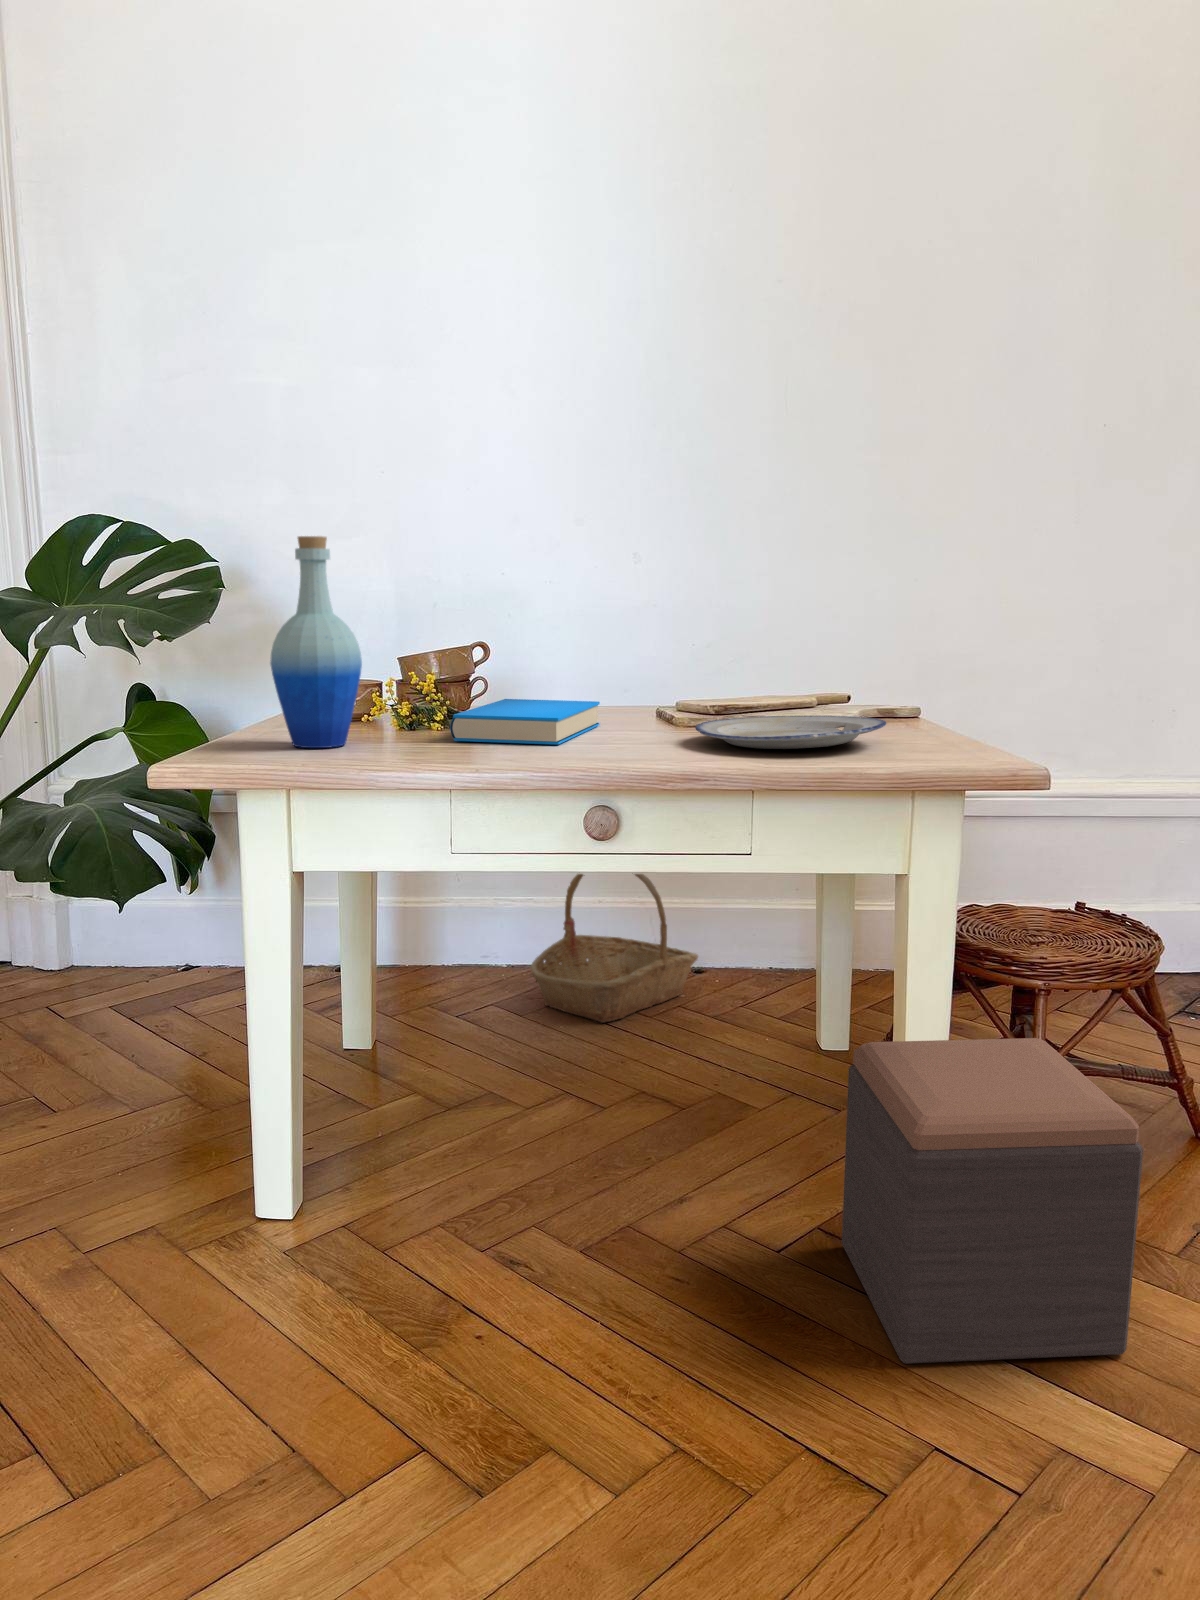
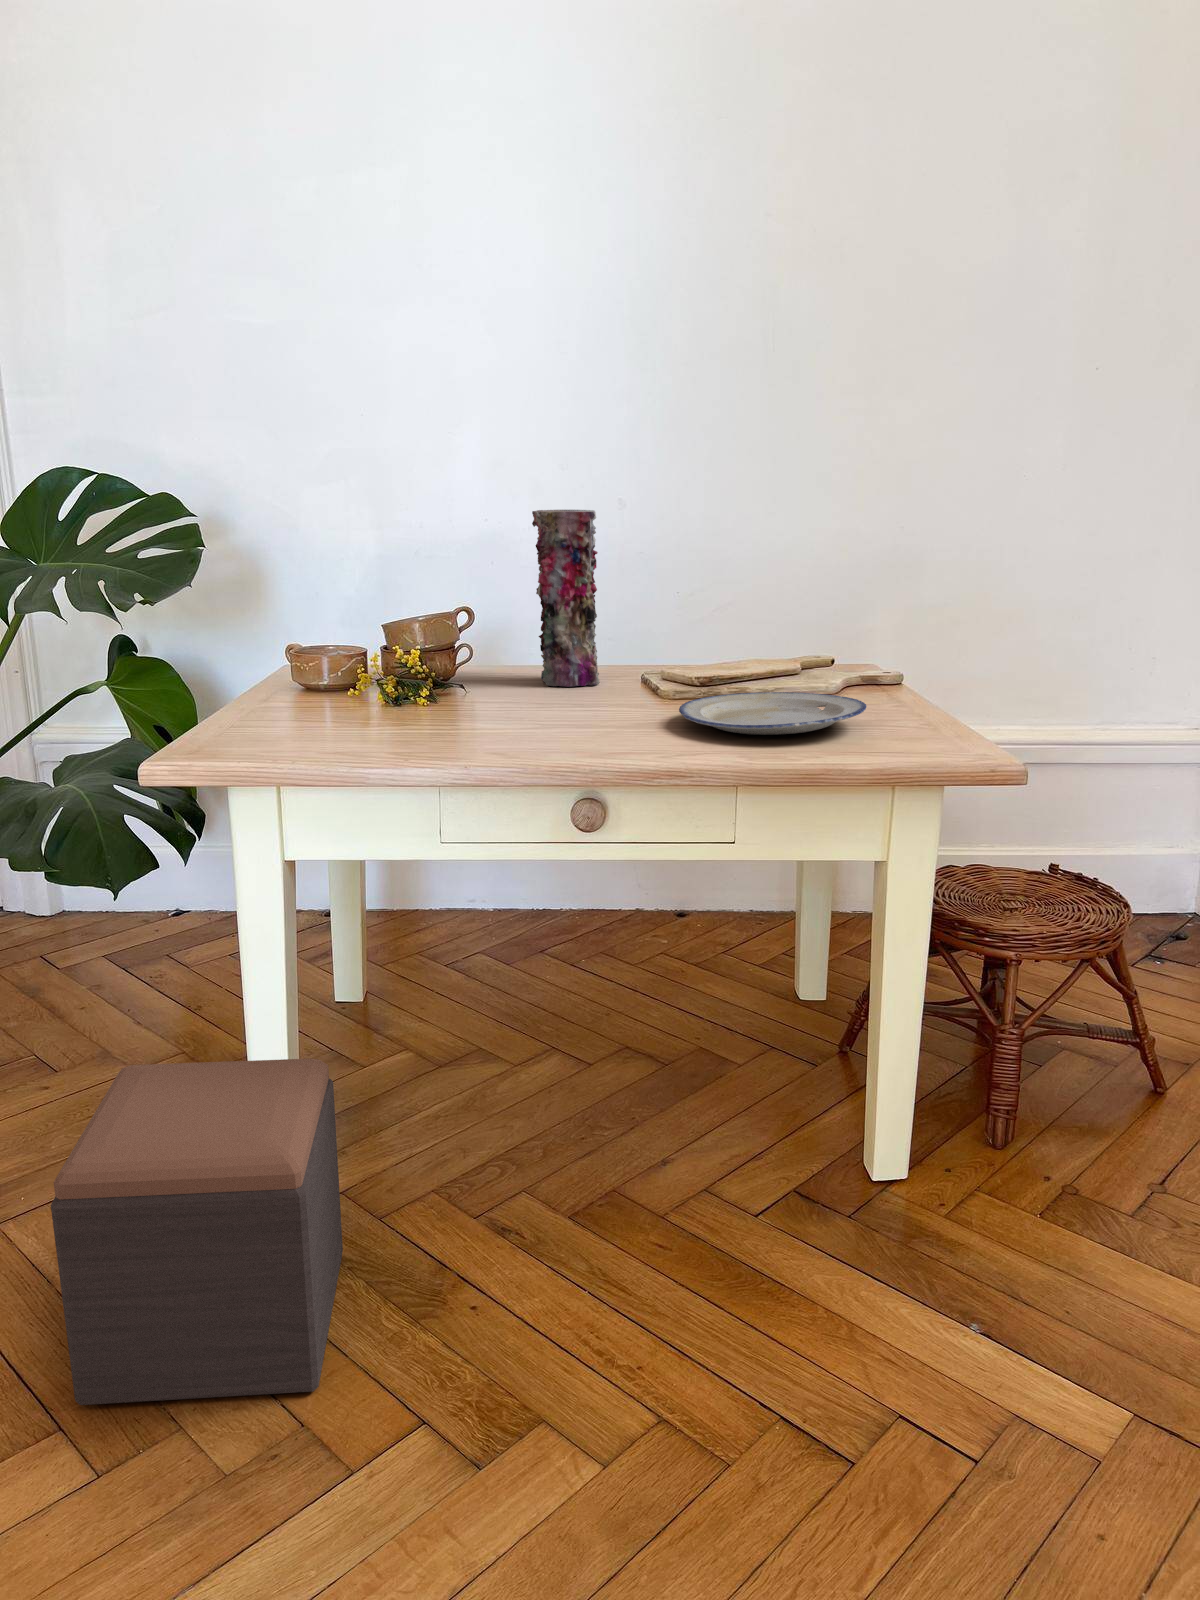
bottle: present [270,536,362,748] -> none [258,522,349,733]
vase: none [548,541,615,717] -> present [532,510,599,687]
book: present [450,699,600,745] -> none [438,671,585,728]
basket: present [530,874,698,1023] -> none [517,812,680,972]
footstool: present [842,1038,1143,1364] -> present [51,1059,343,1405]

